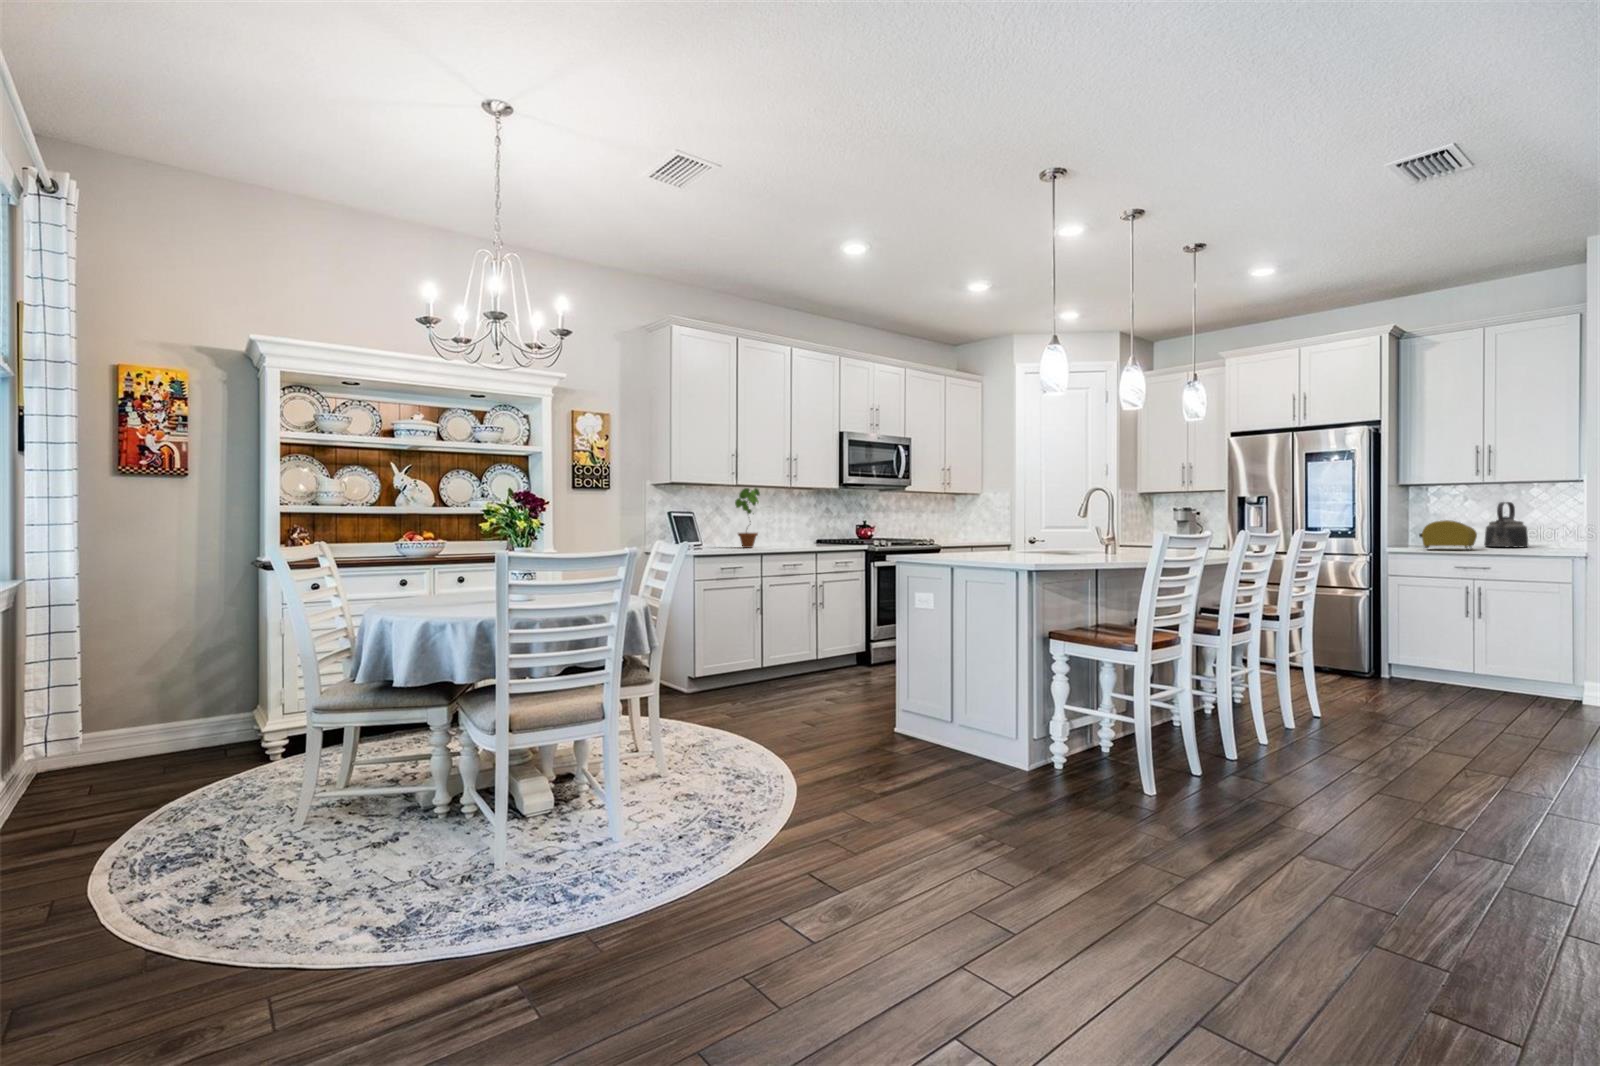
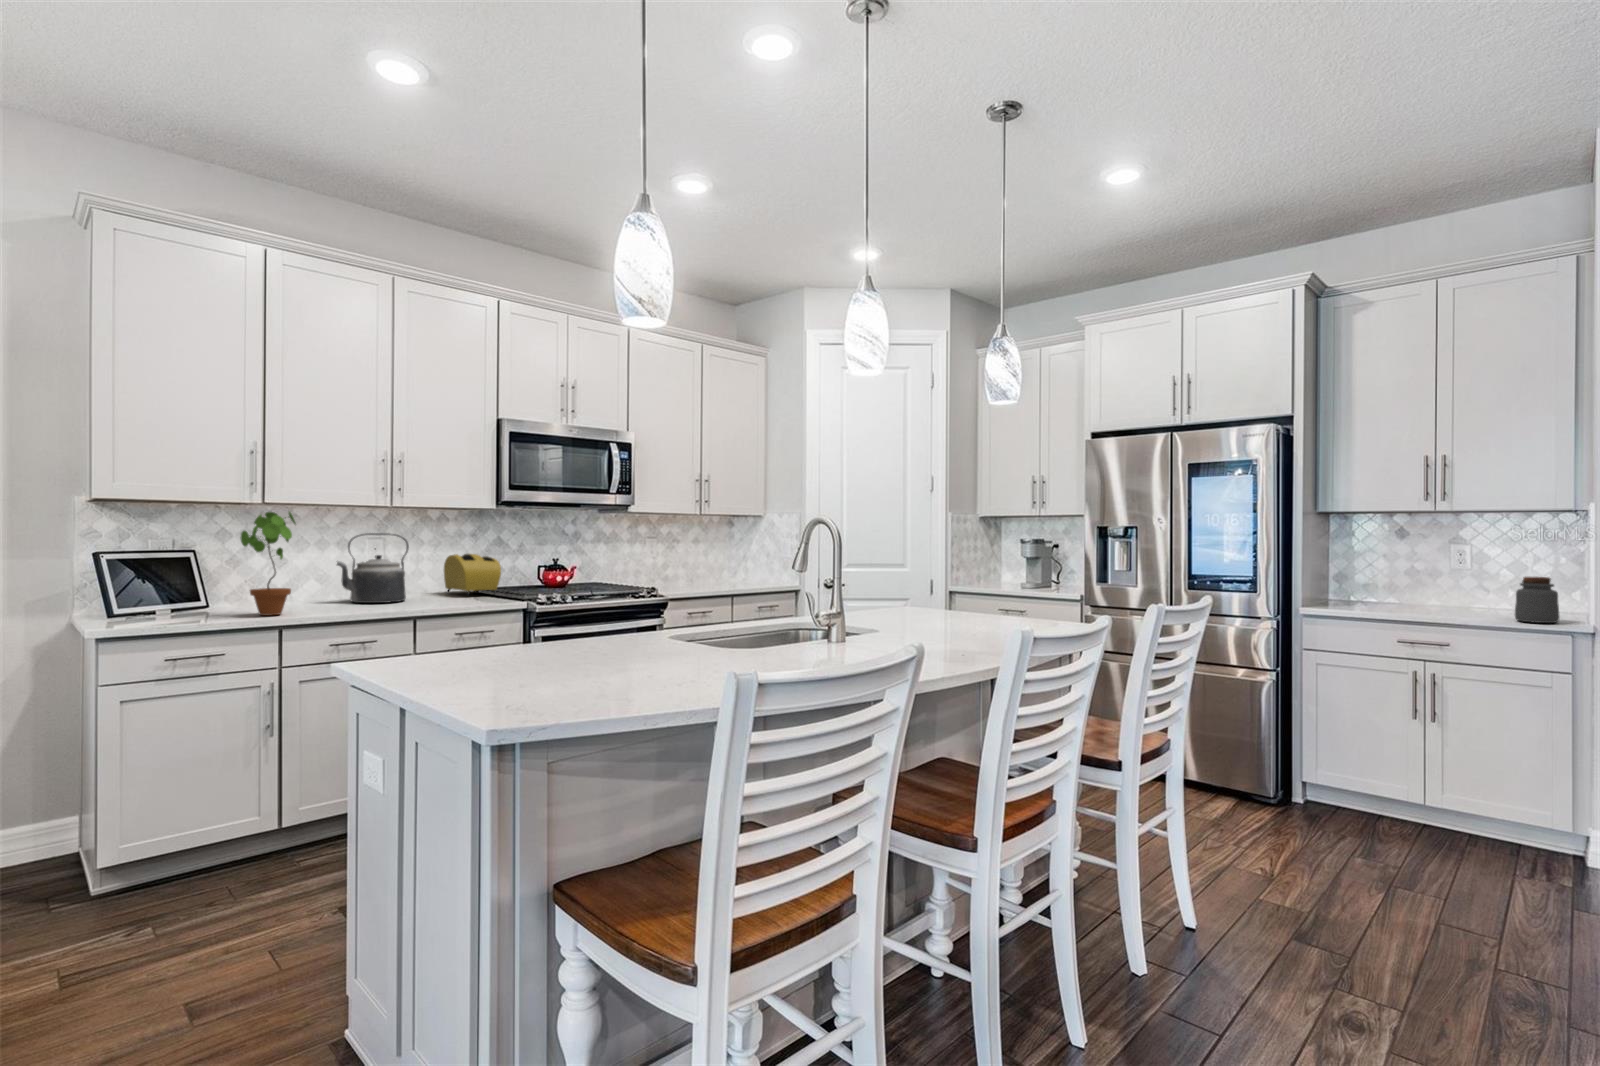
kettle: present [1484,502,1528,547] -> present [337,533,409,603]
toaster: present [1419,520,1477,549] -> present [444,554,501,595]
jar: none [1536,522,1566,552] -> present [1515,577,1559,623]

